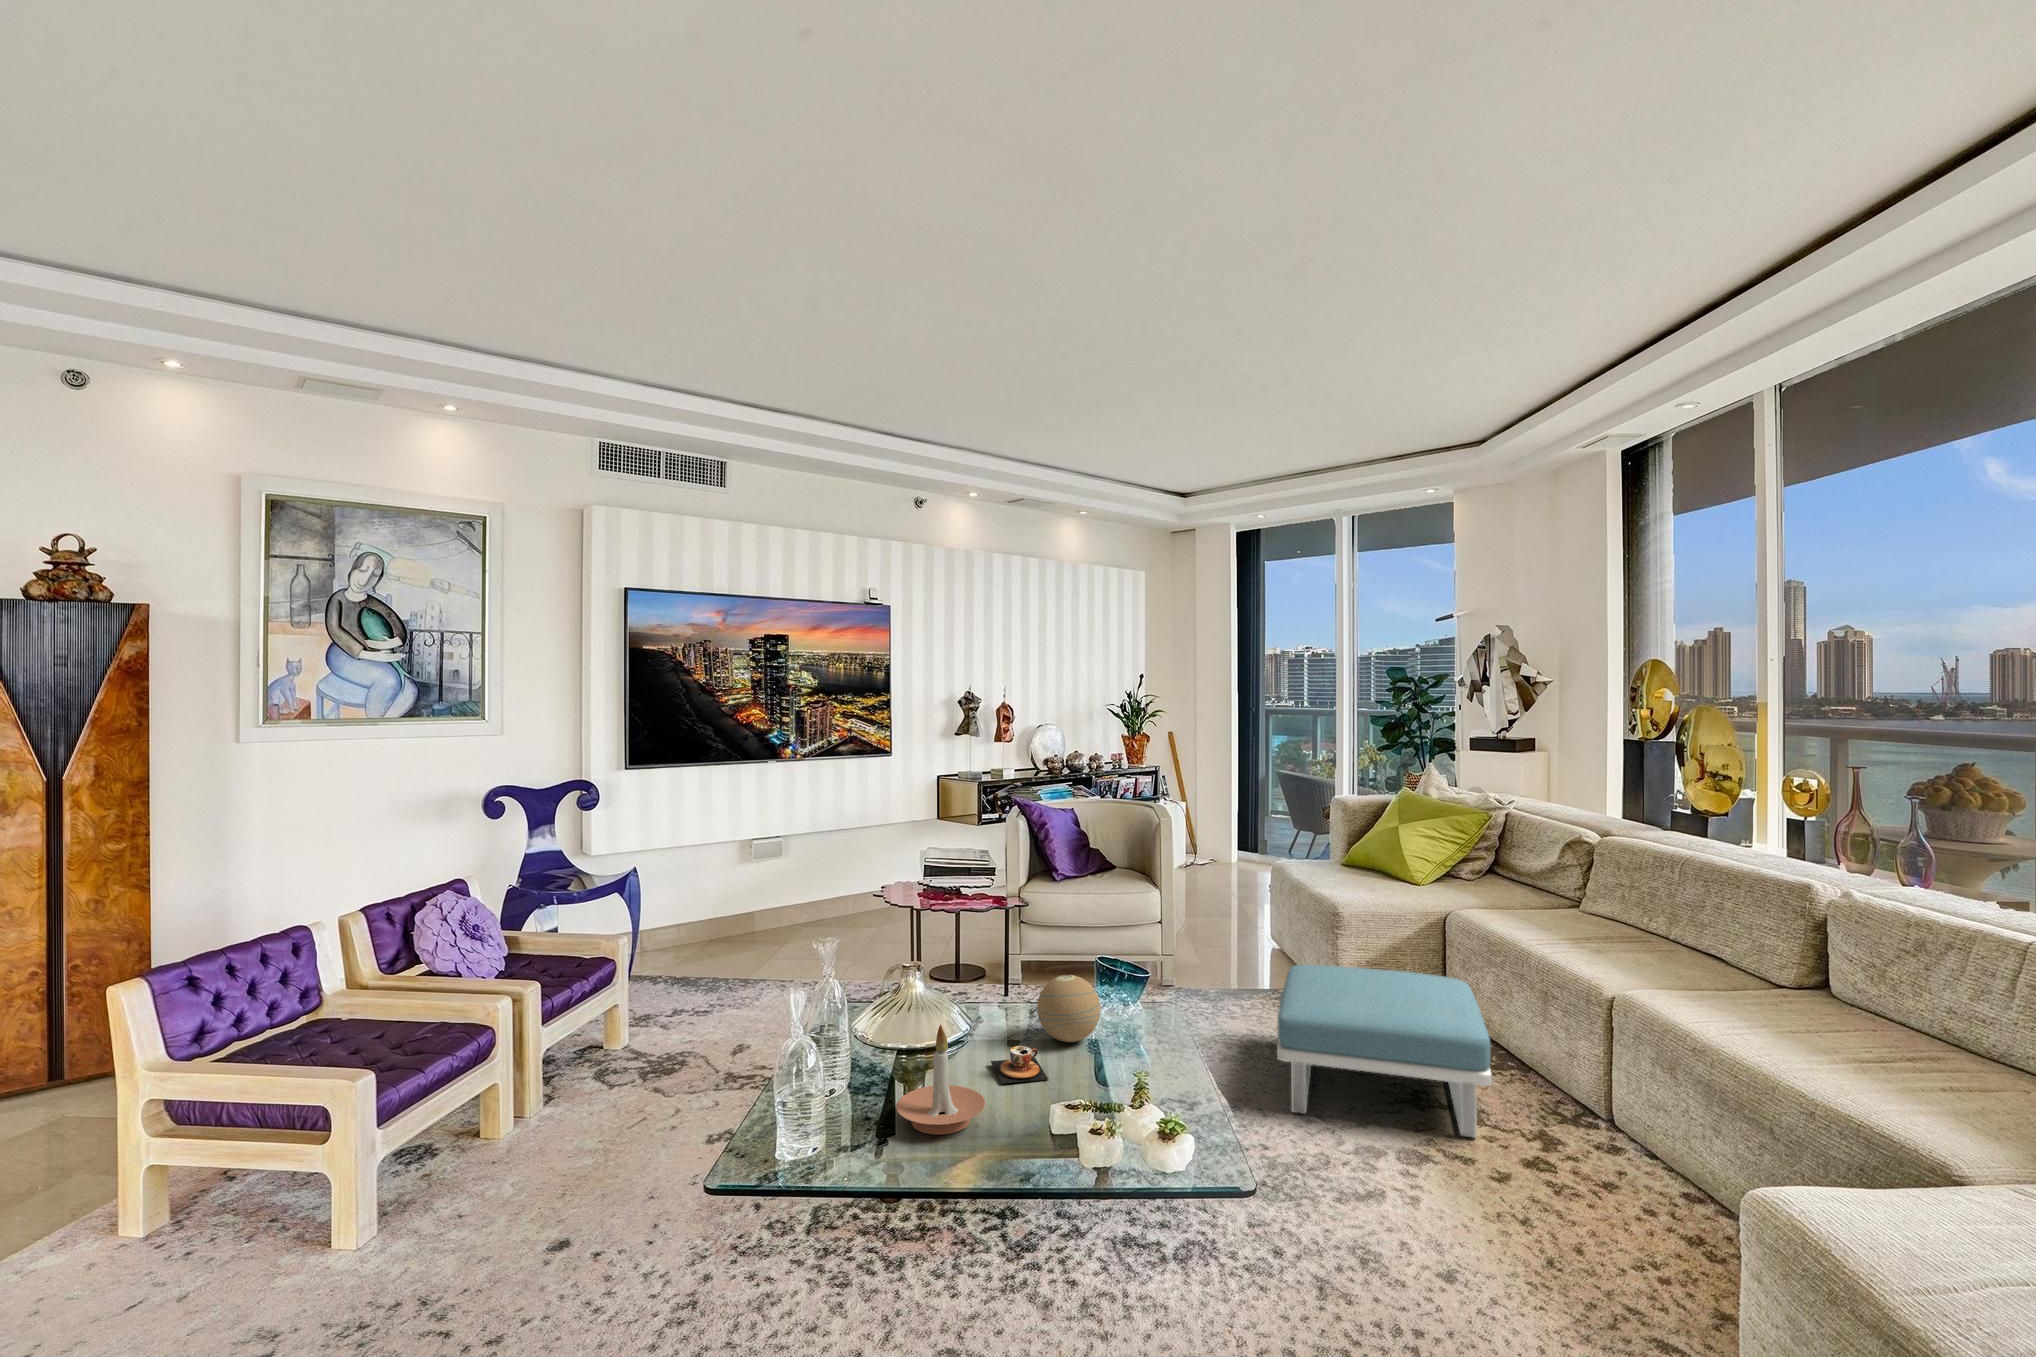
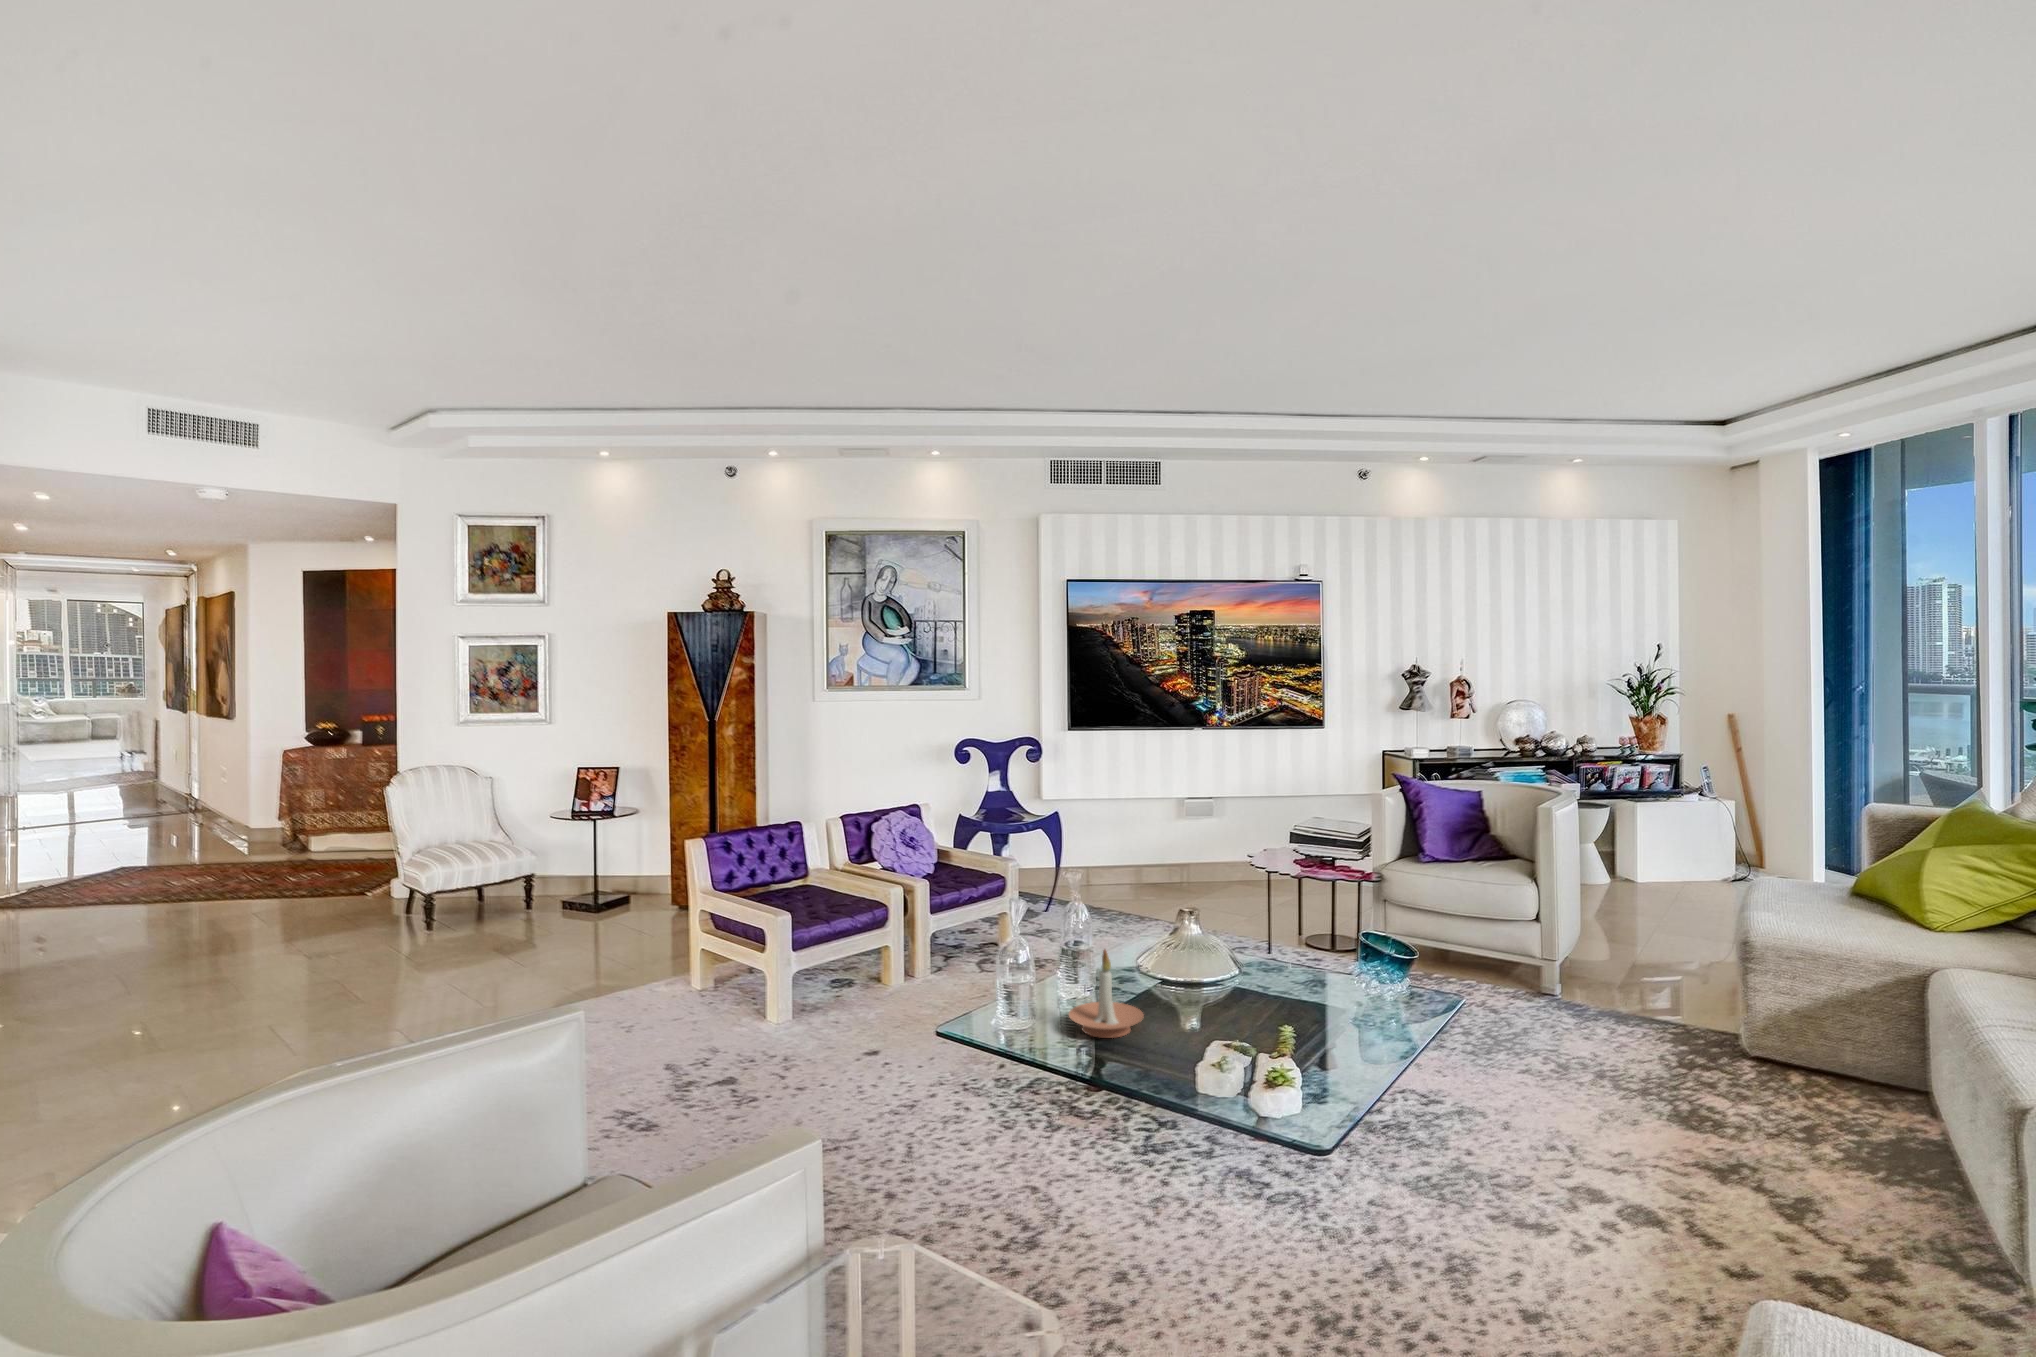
footstool: present [1277,965,1492,1138] -> none [1529,990,1883,1226]
decorative orb: present [1037,975,1101,1042] -> none [1257,940,1320,1003]
teacup: present [991,1046,1048,1083] -> none [1184,990,1236,1024]

